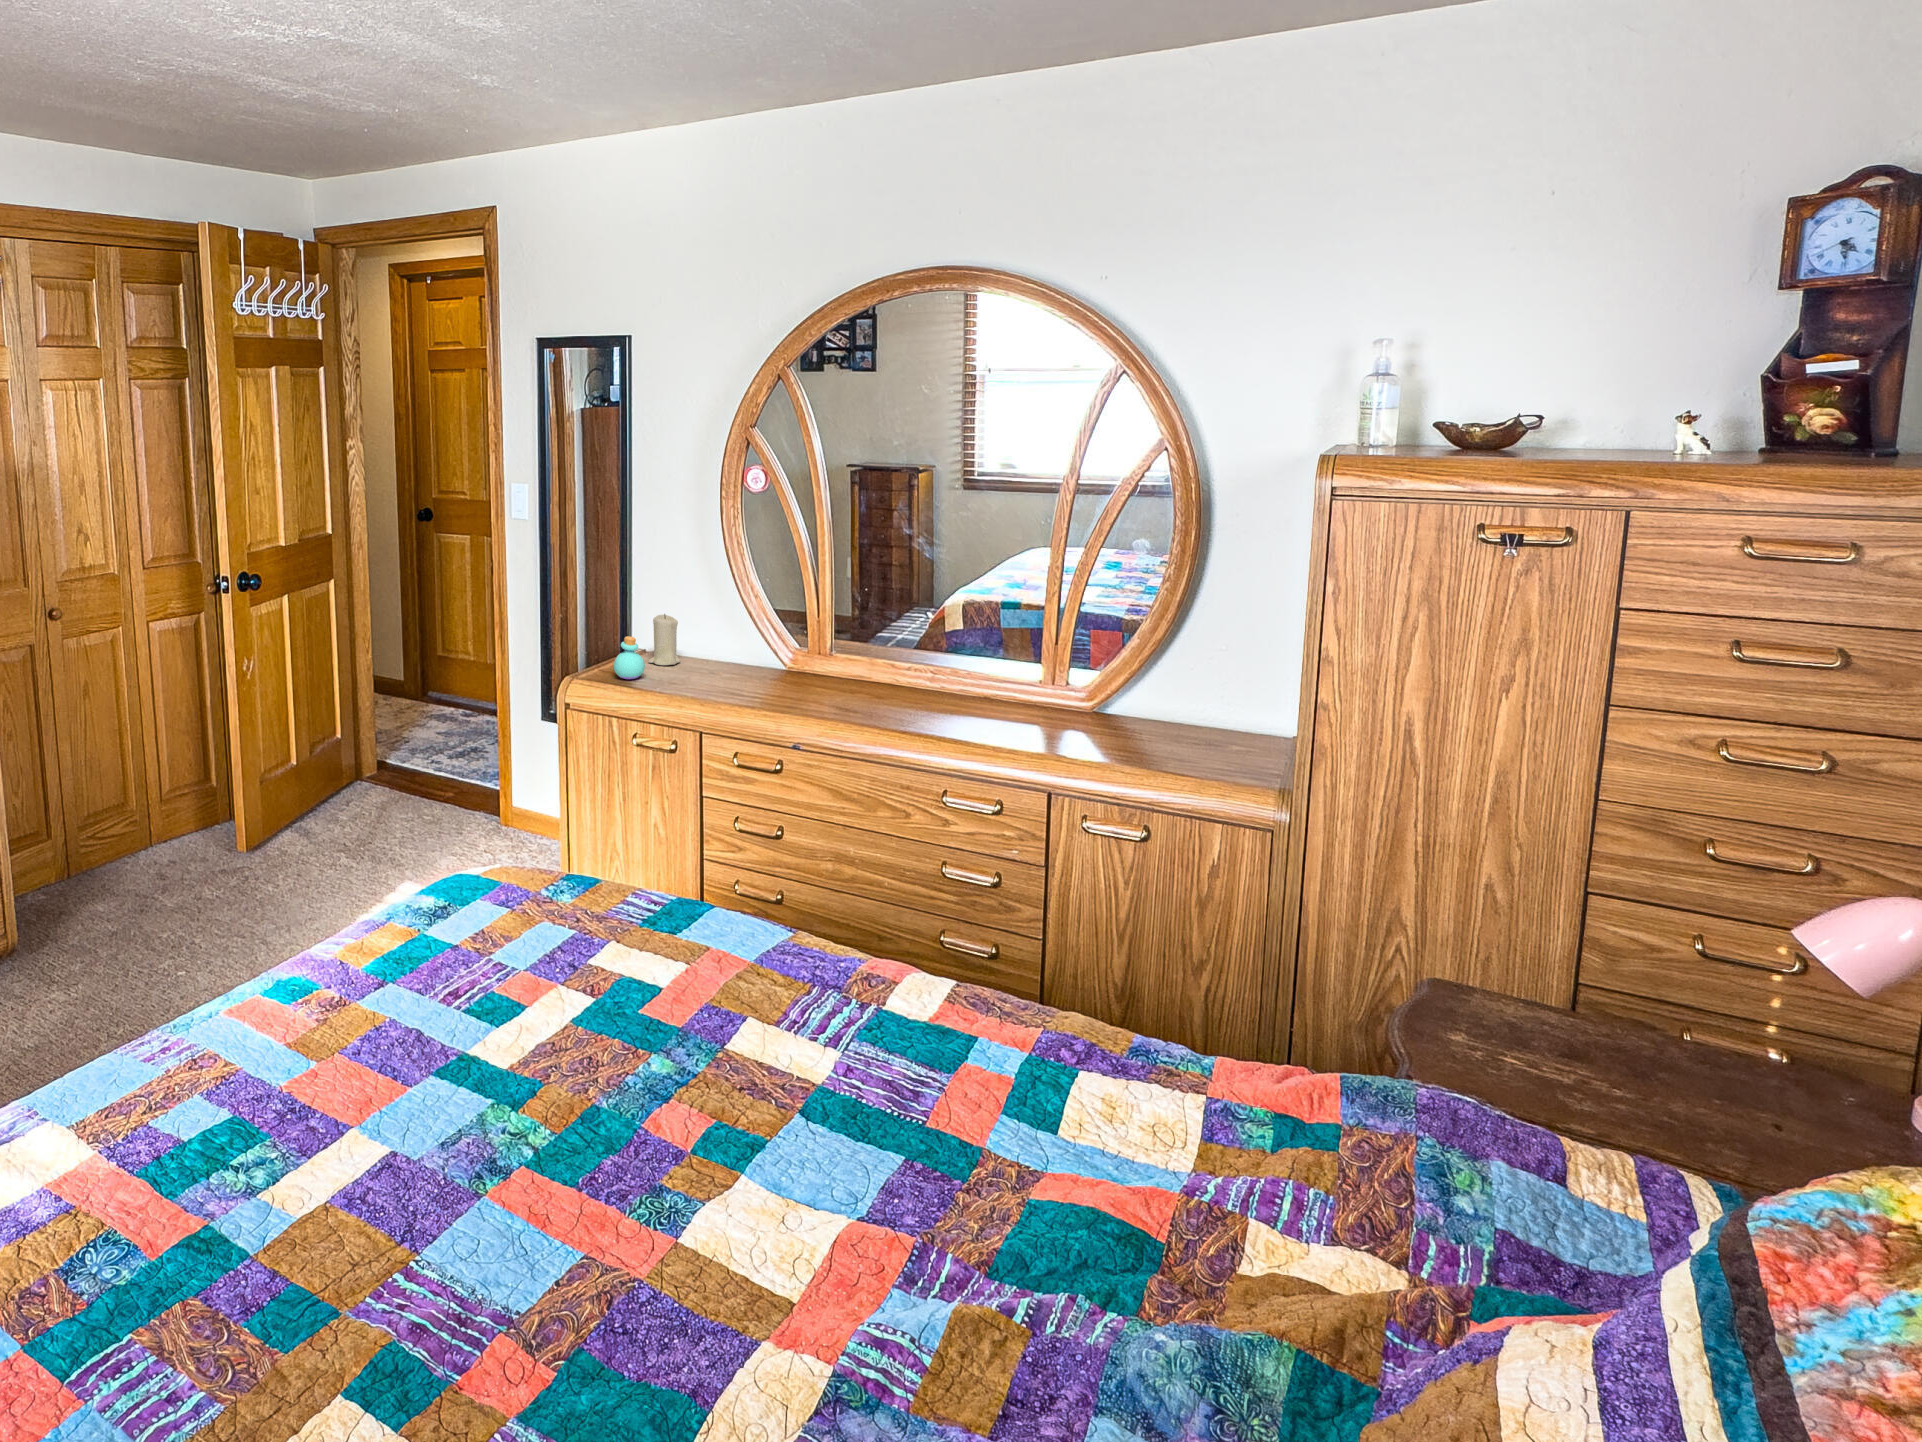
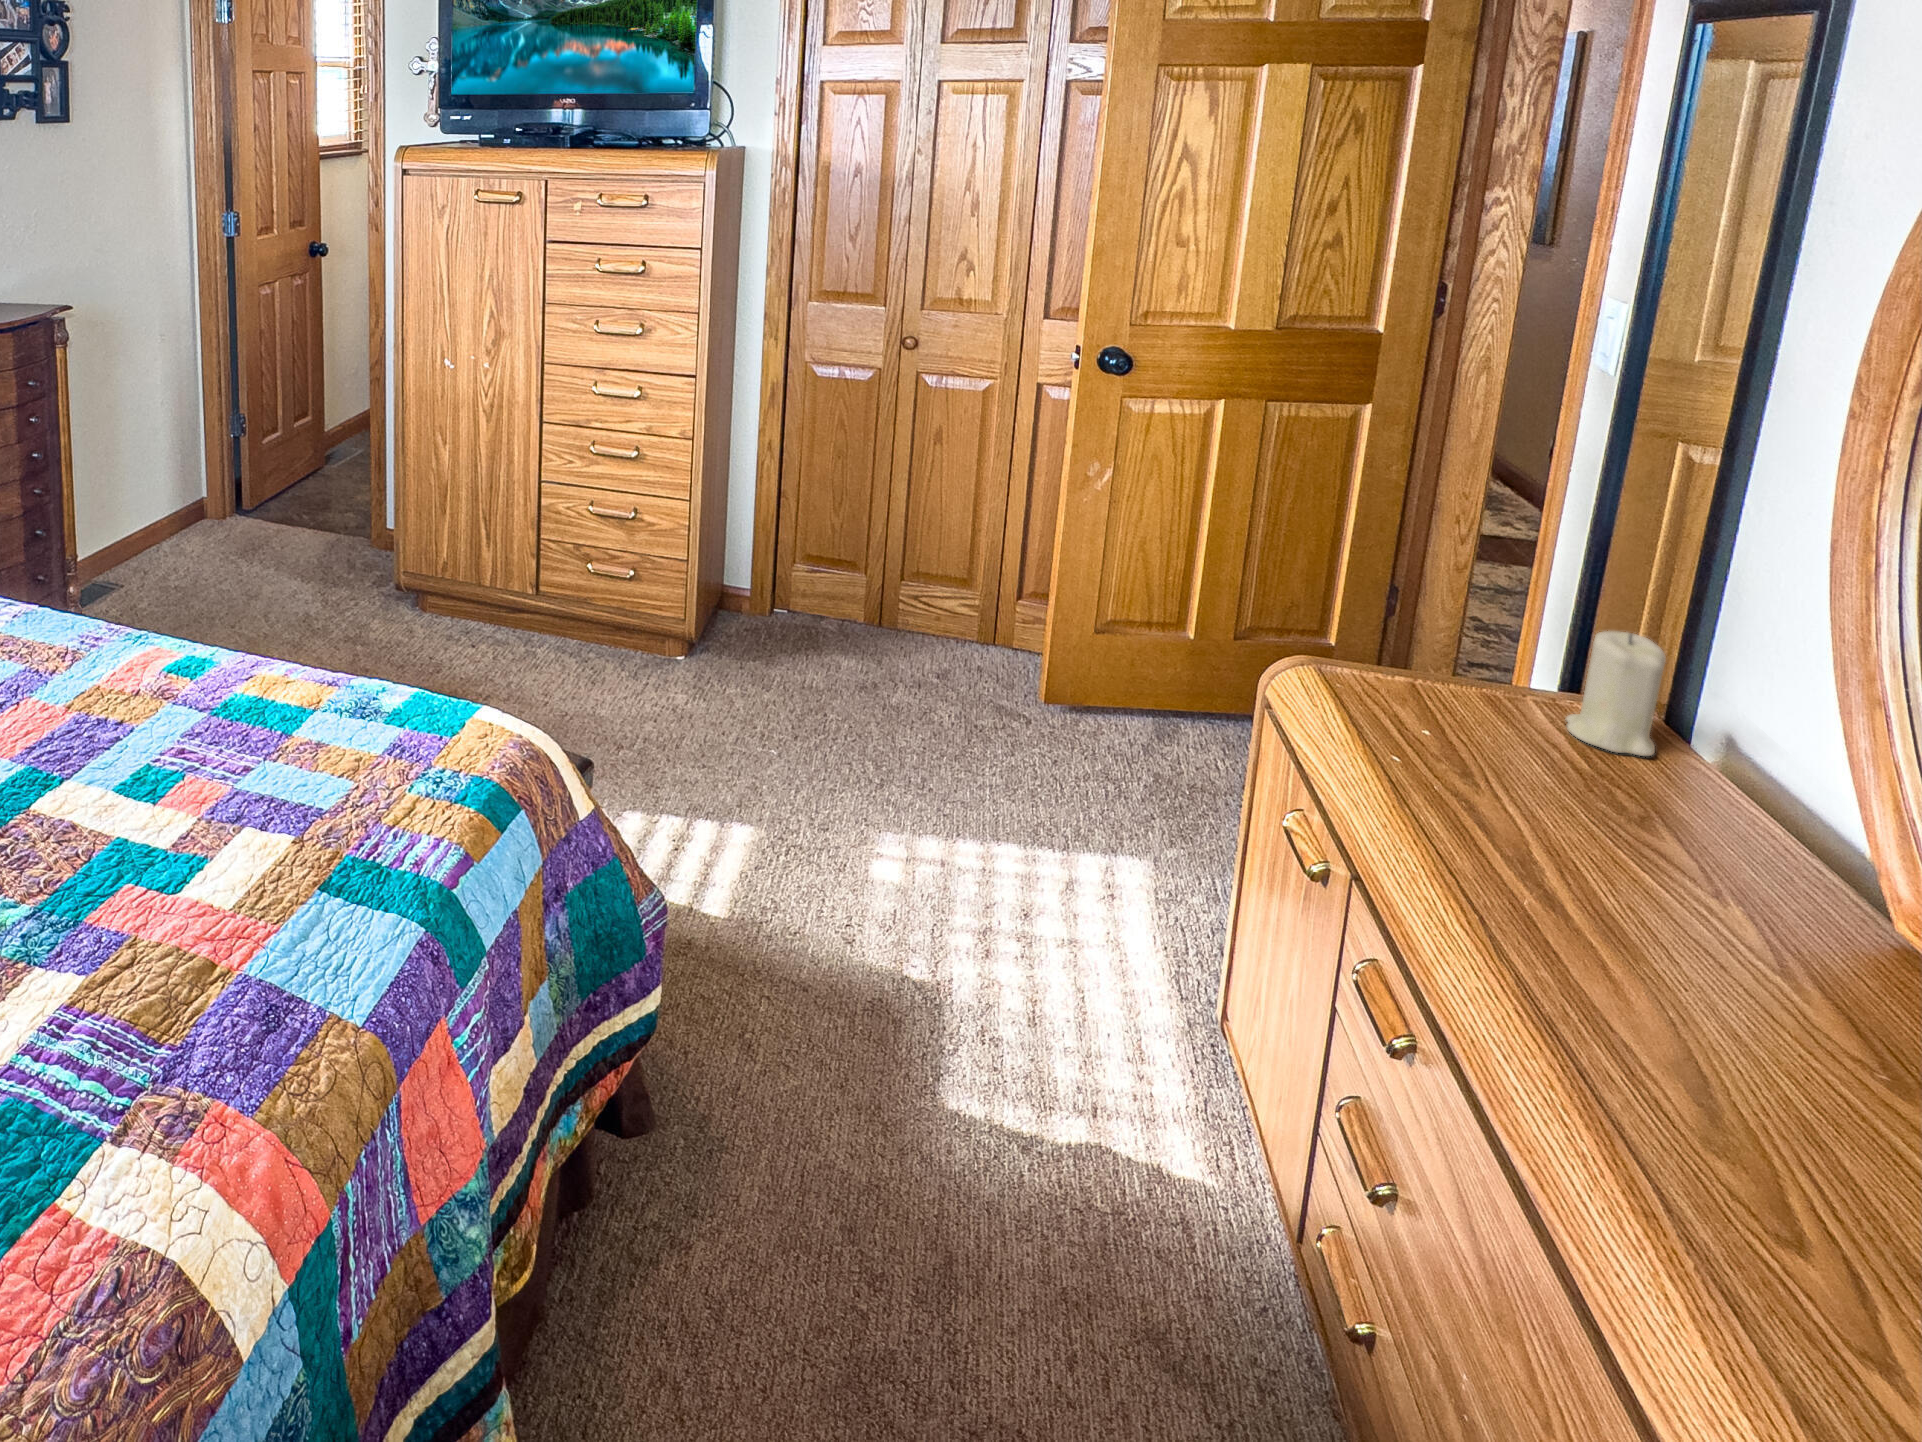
perfume bottle: present [614,636,645,679] -> none [1368,626,1451,717]

